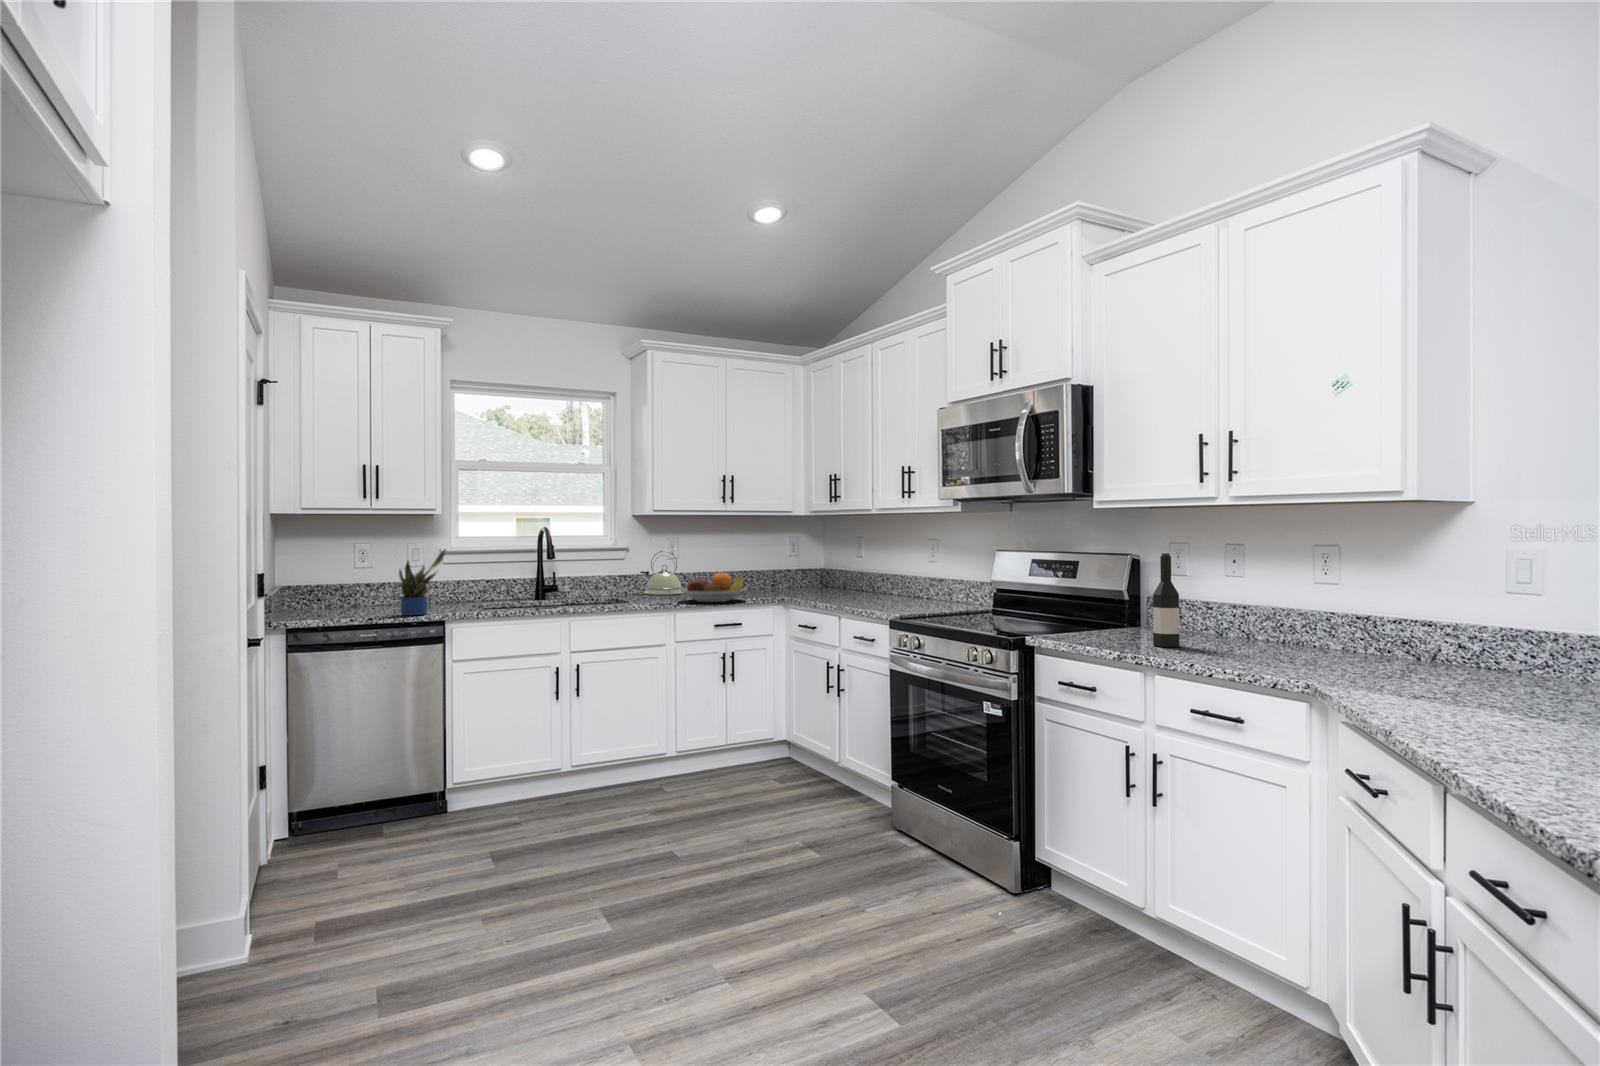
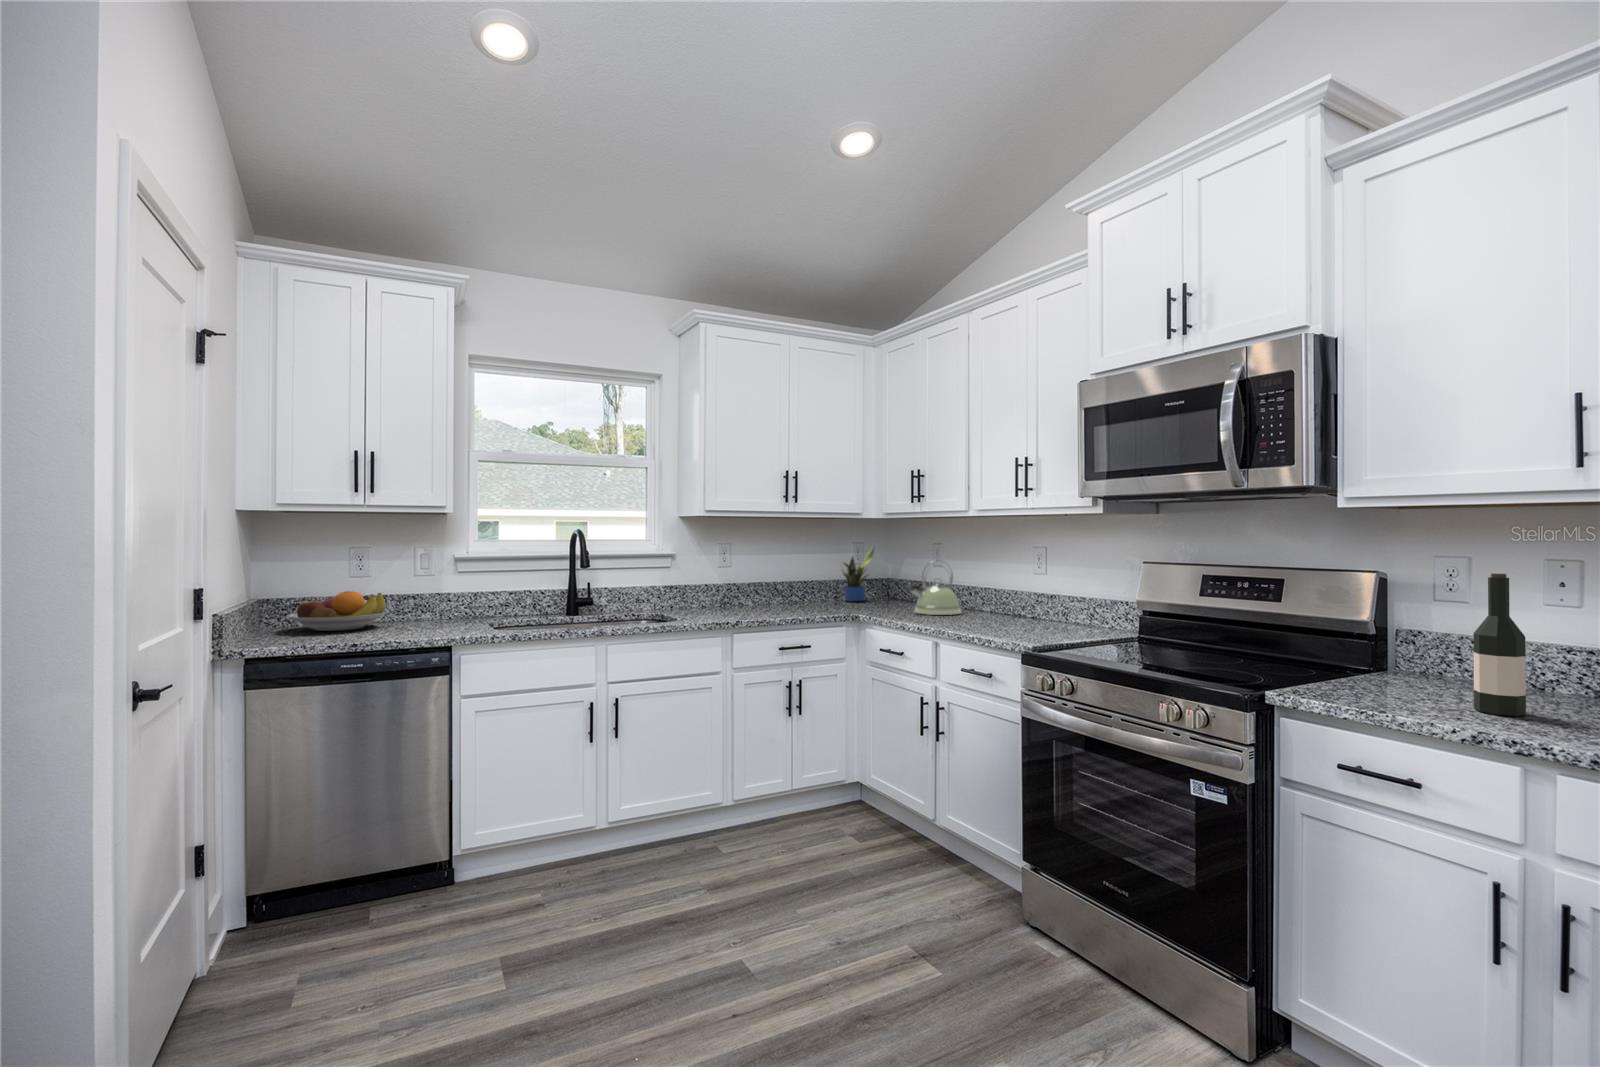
potted plant: present [399,550,445,616] -> present [842,548,874,601]
kettle: present [640,551,683,595] -> present [910,561,961,615]
fruit bowl: present [680,573,746,602] -> present [286,591,389,631]

